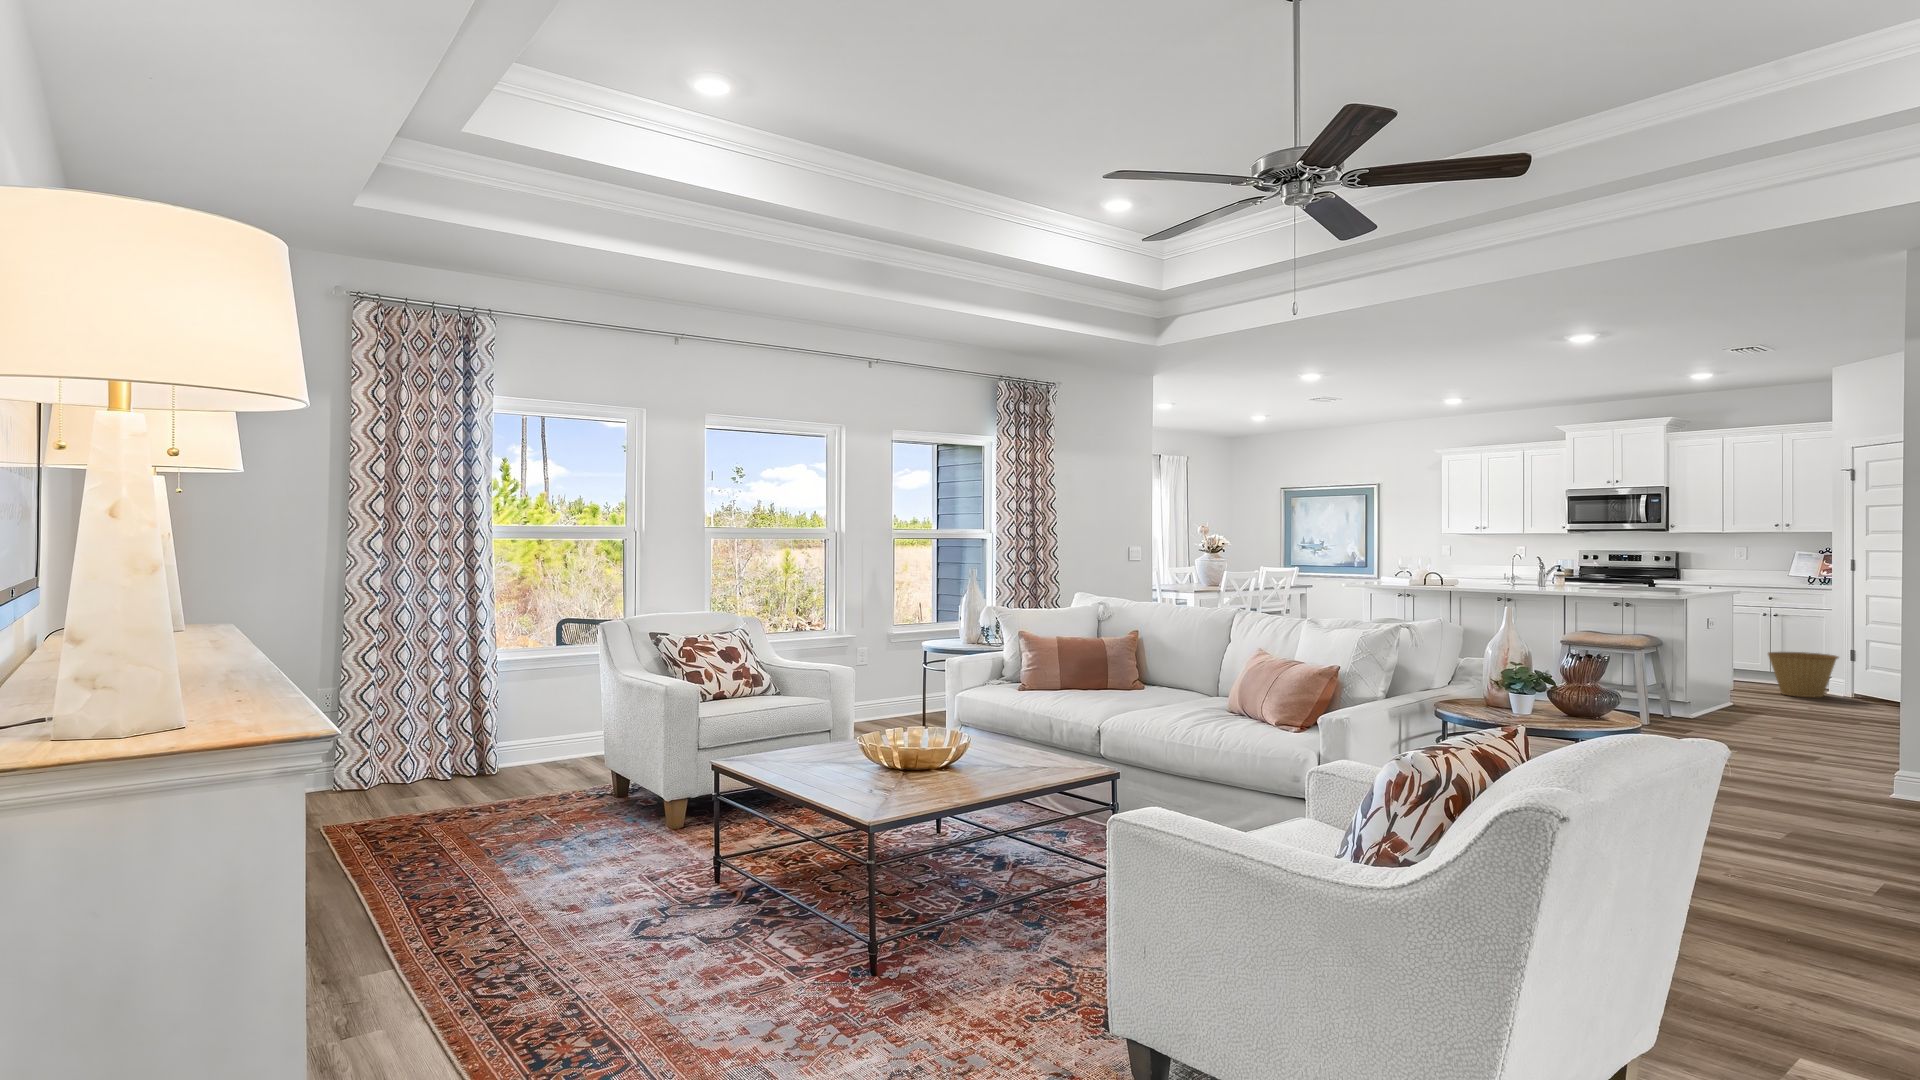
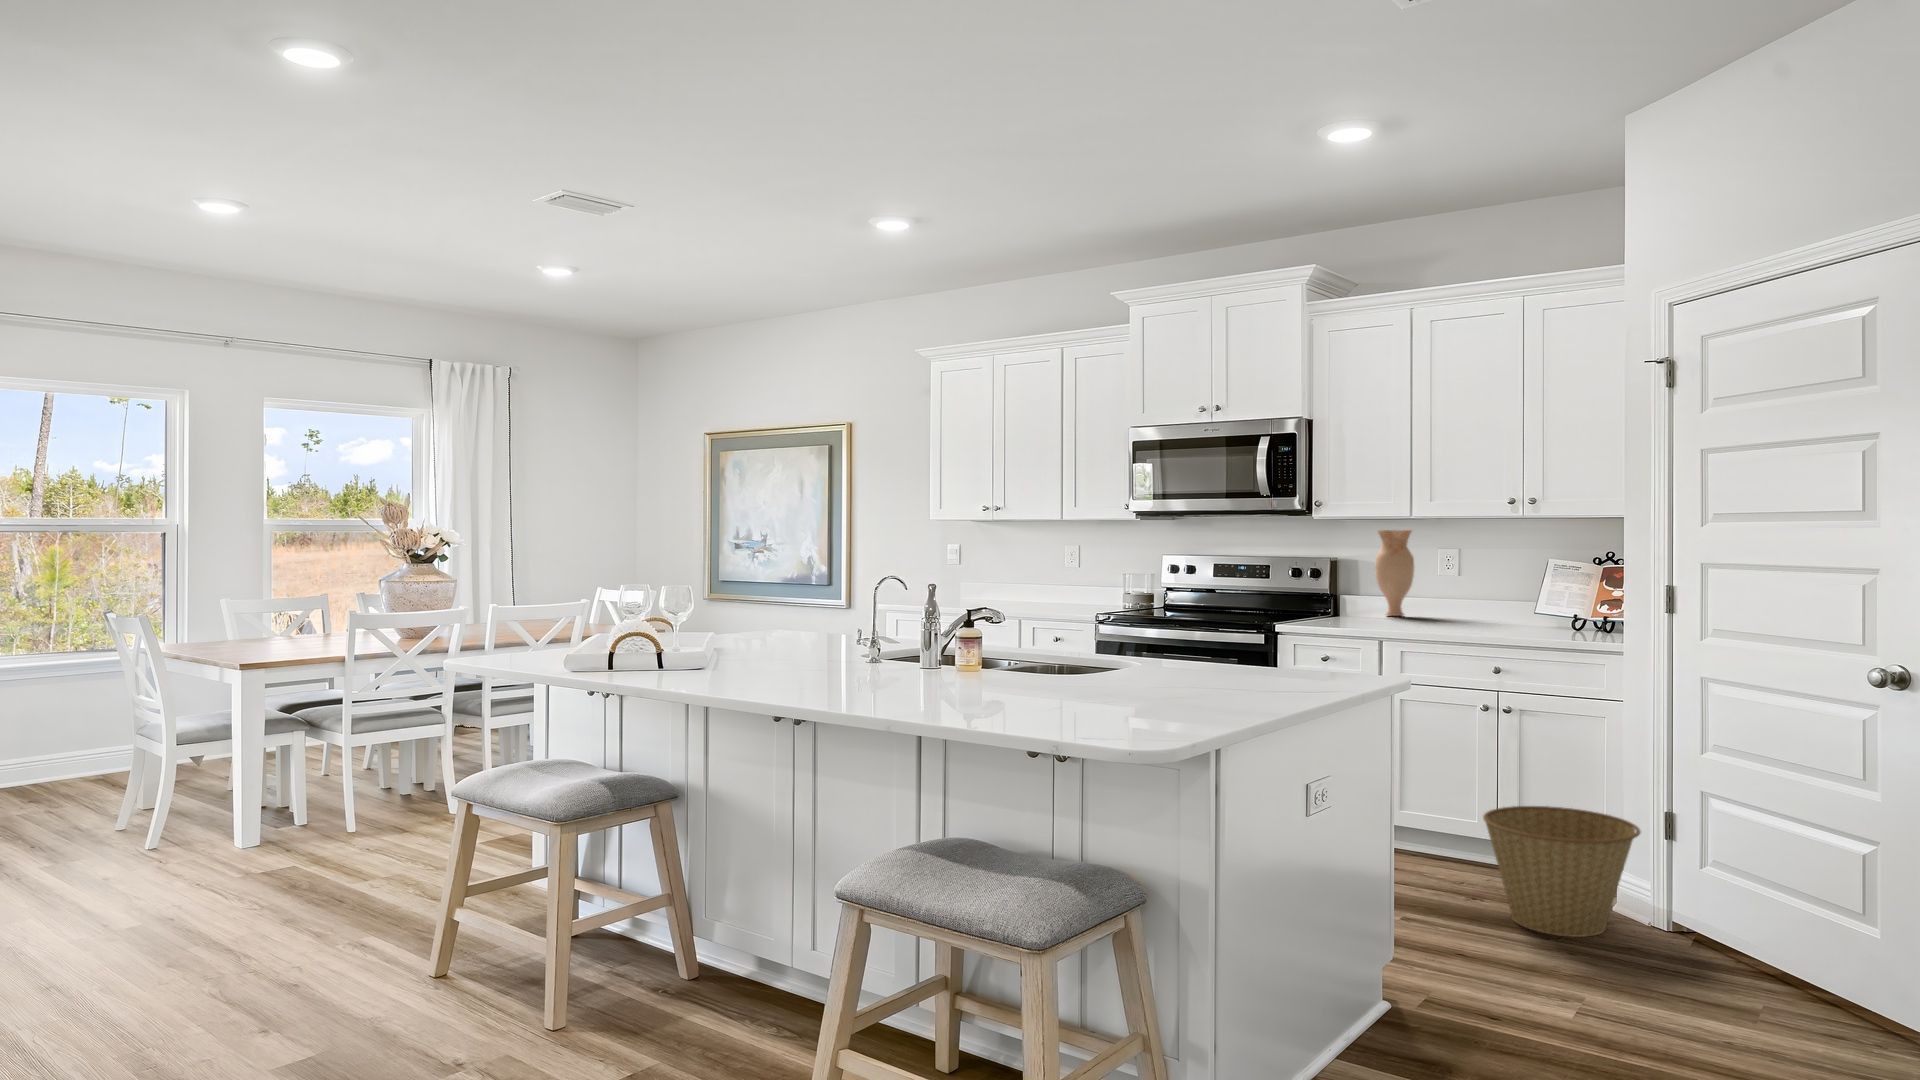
vase: none [1702,539,1723,579] -> present [1375,530,1414,616]

